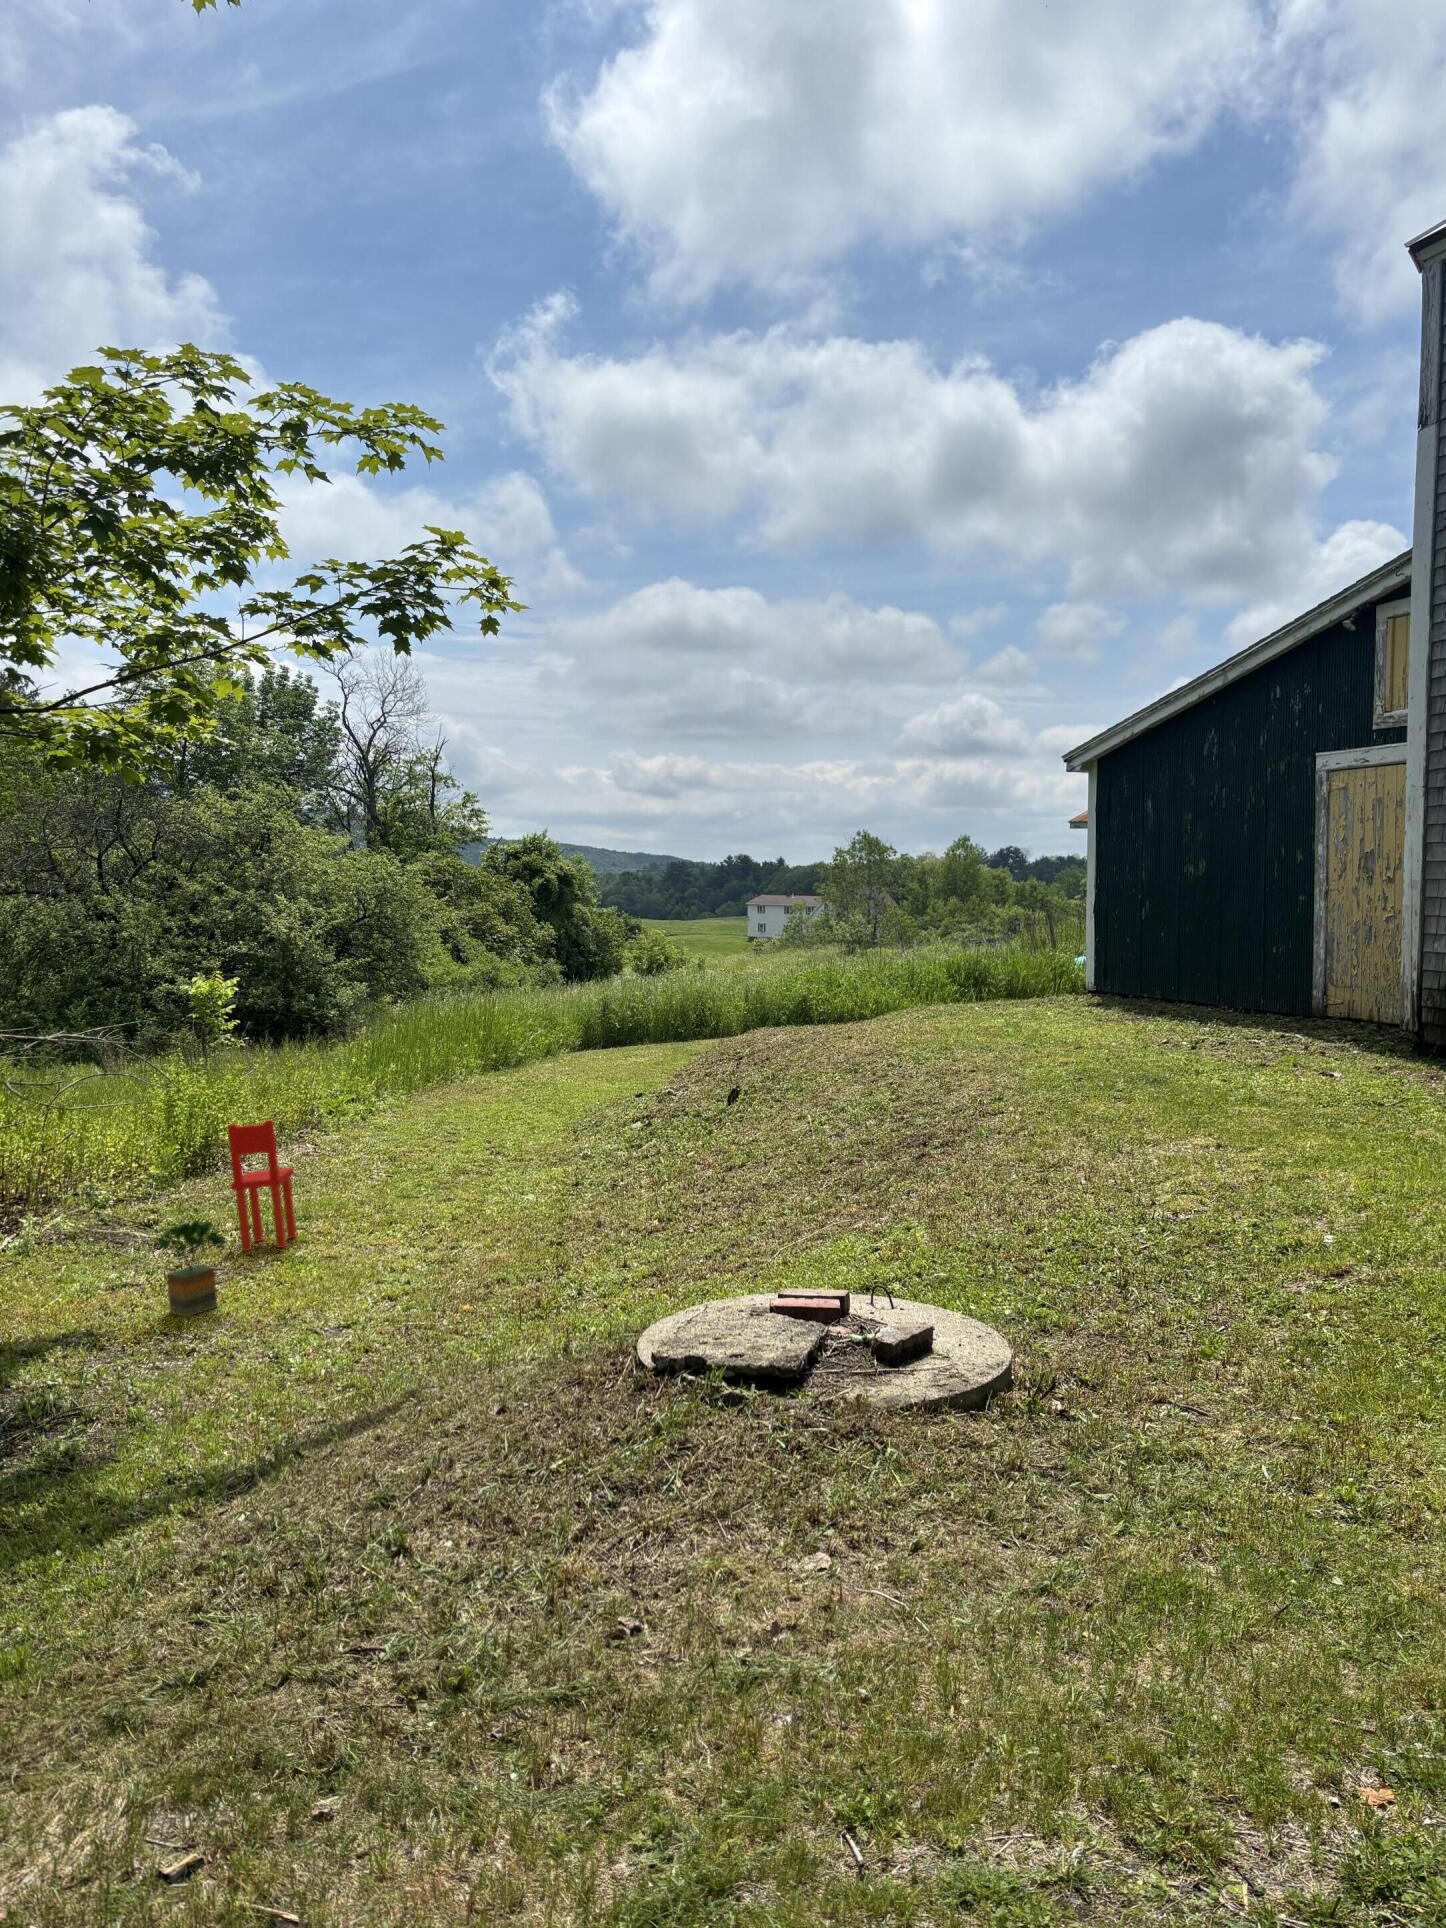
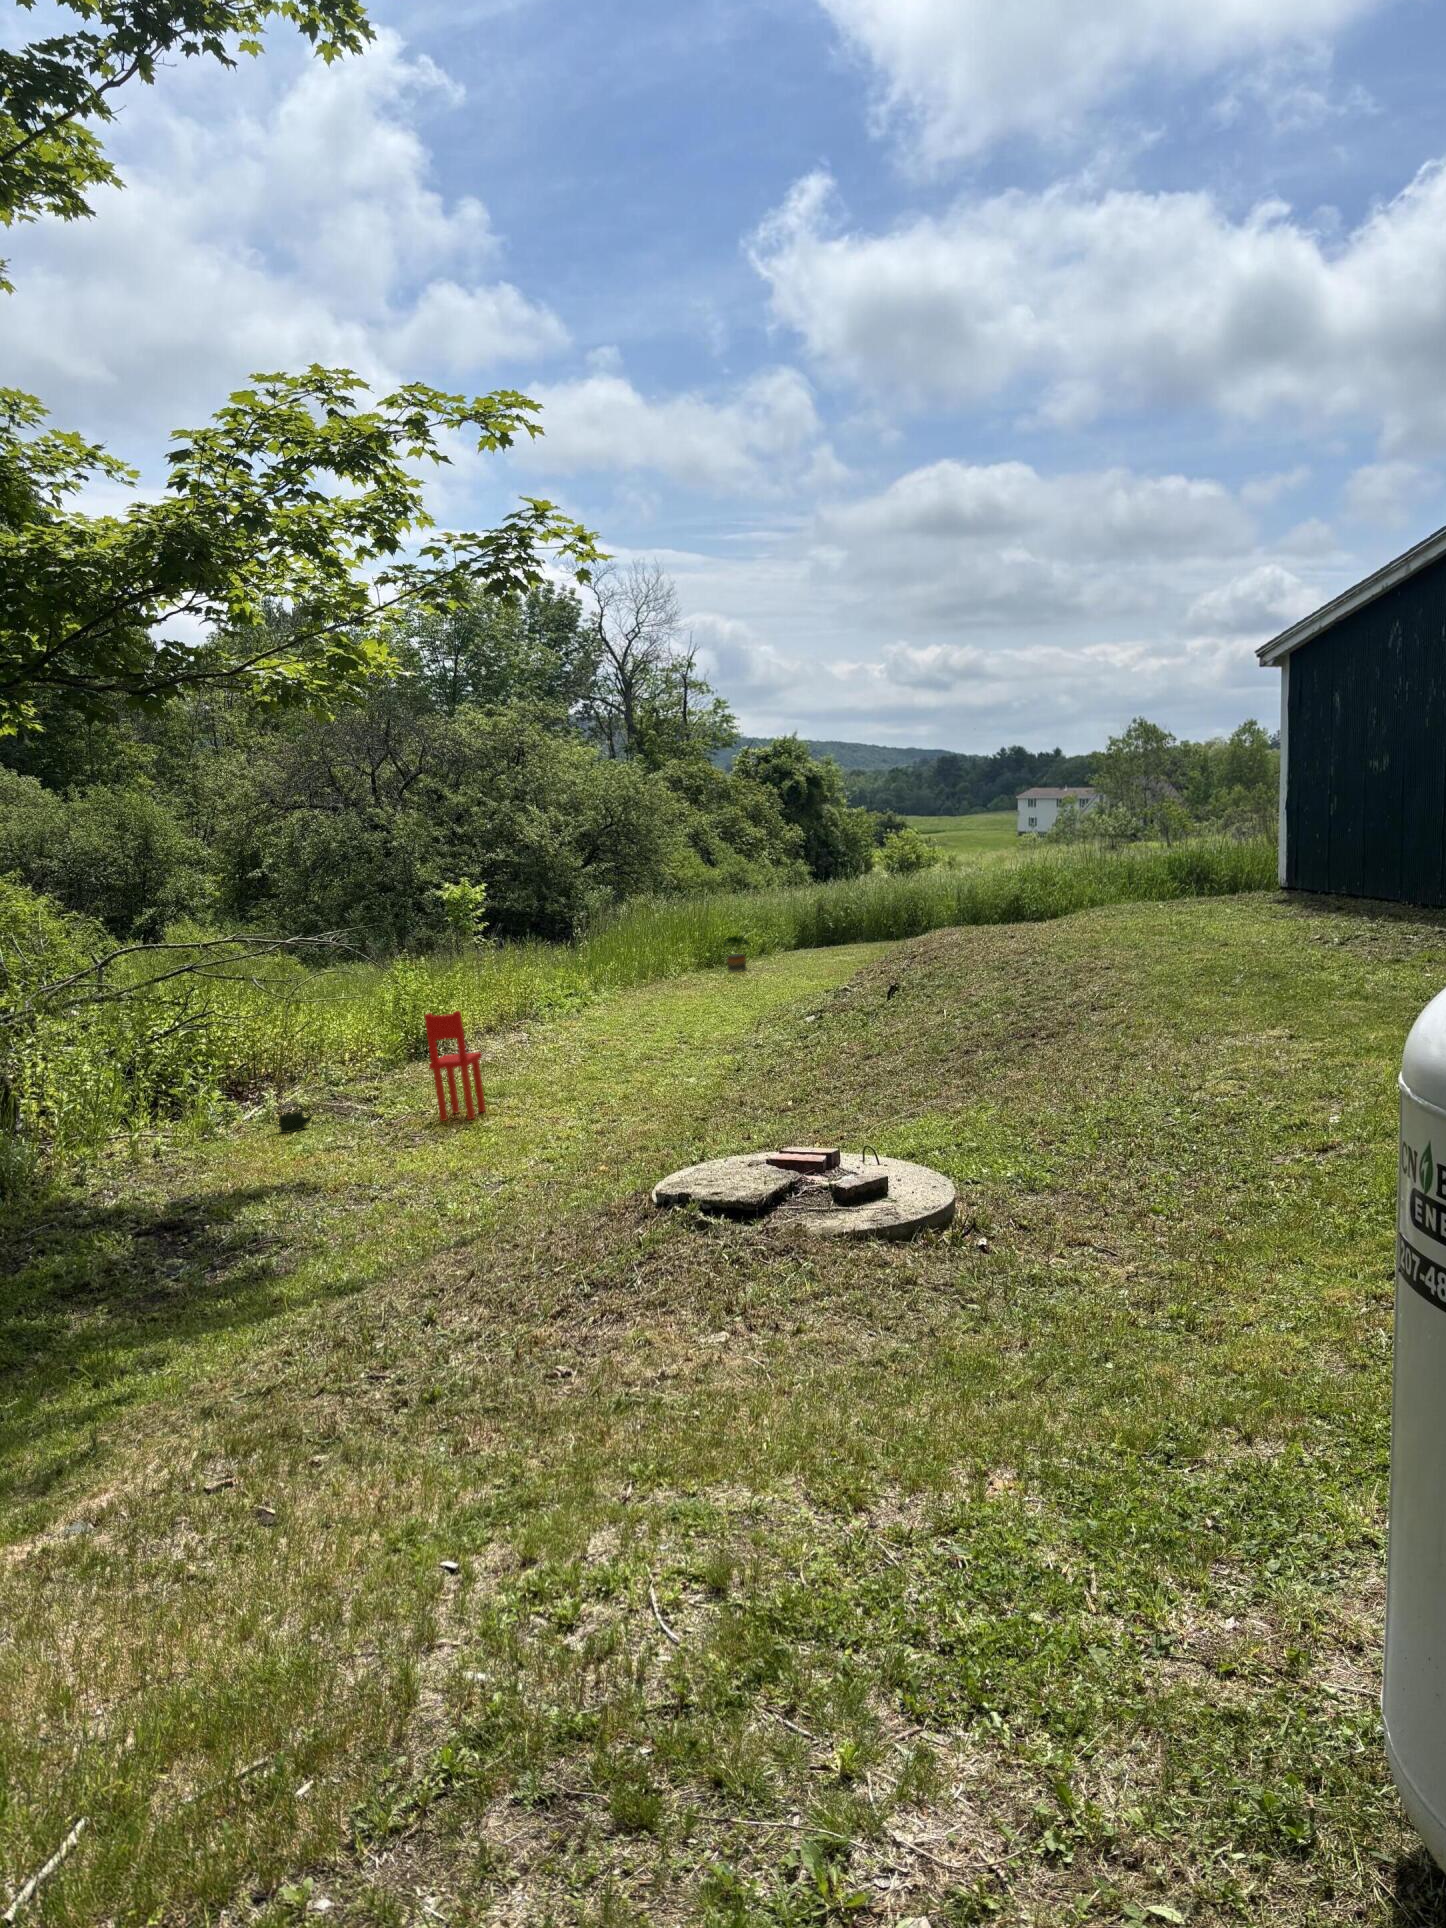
potted tree: present [156,1221,227,1317] -> present [724,936,749,972]
watering can: none [25,1238,89,1276] -> present [272,1103,319,1133]

